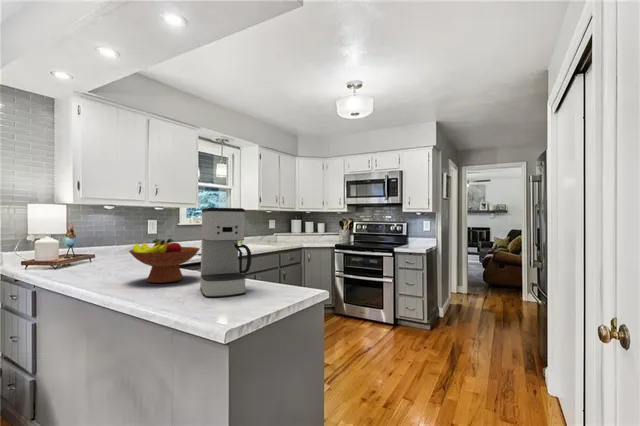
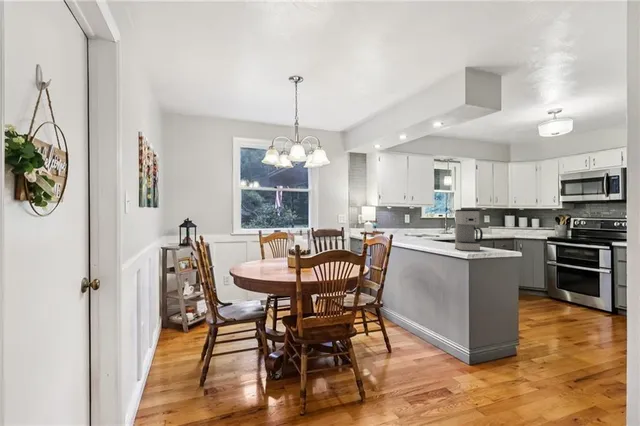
fruit bowl: present [129,239,200,283] -> none [417,224,451,246]

